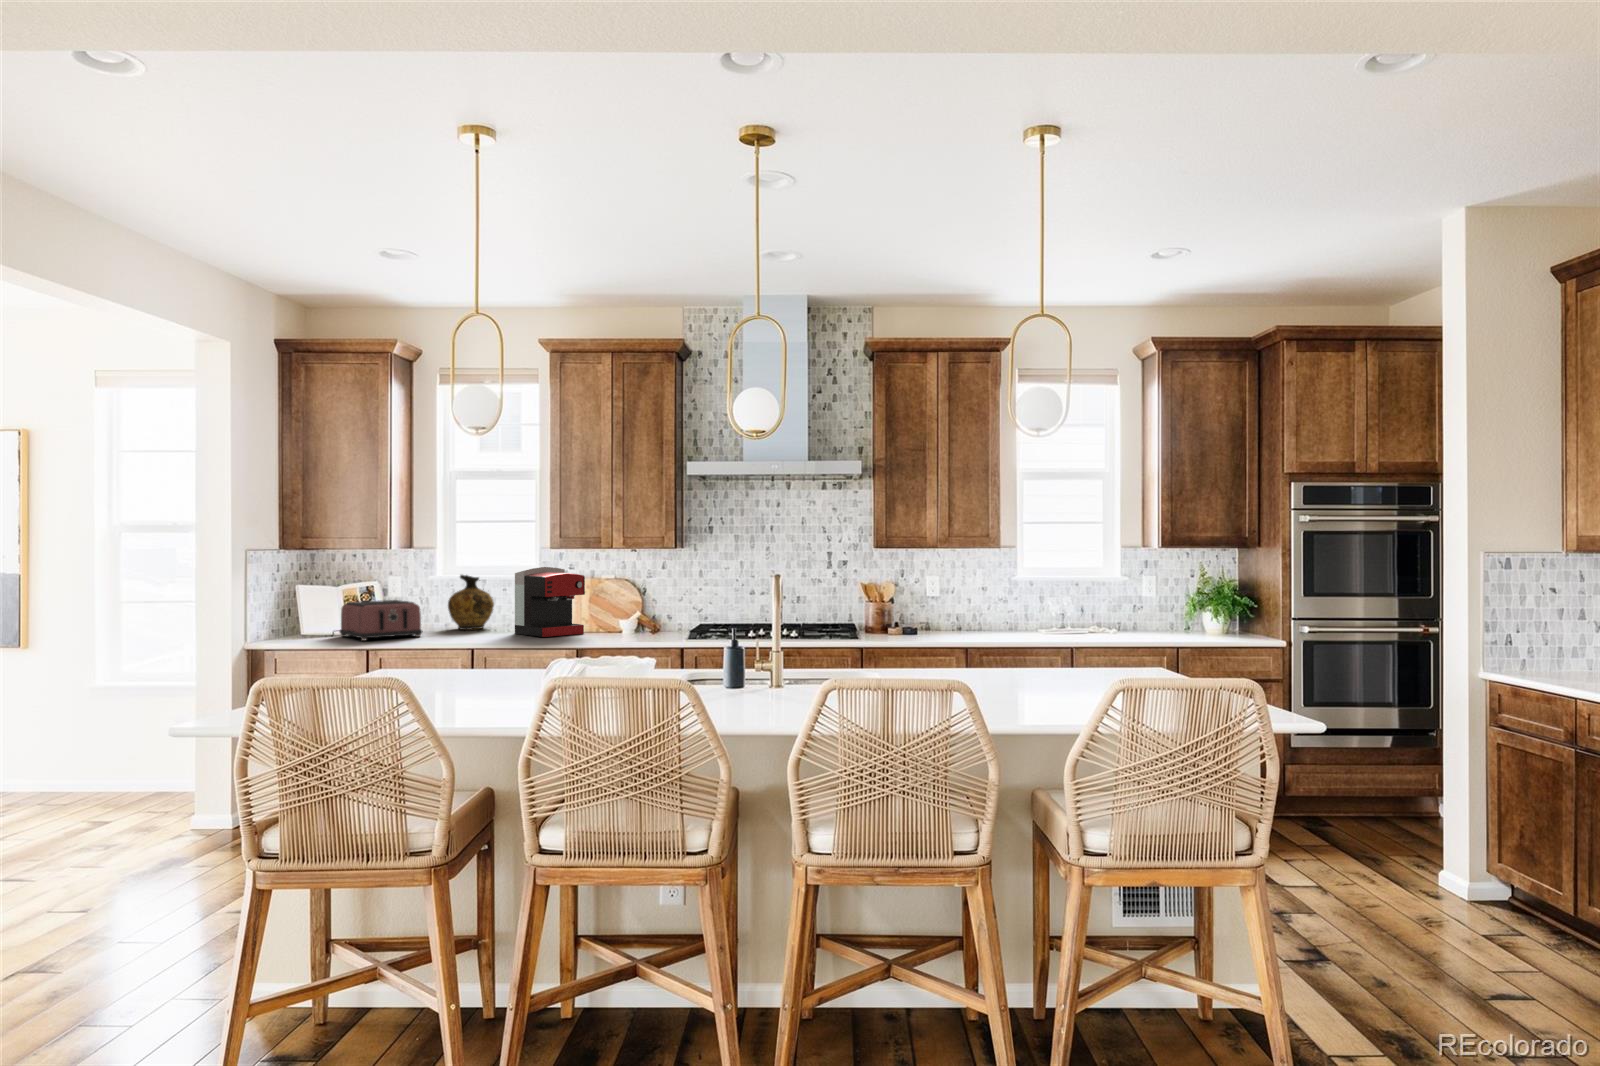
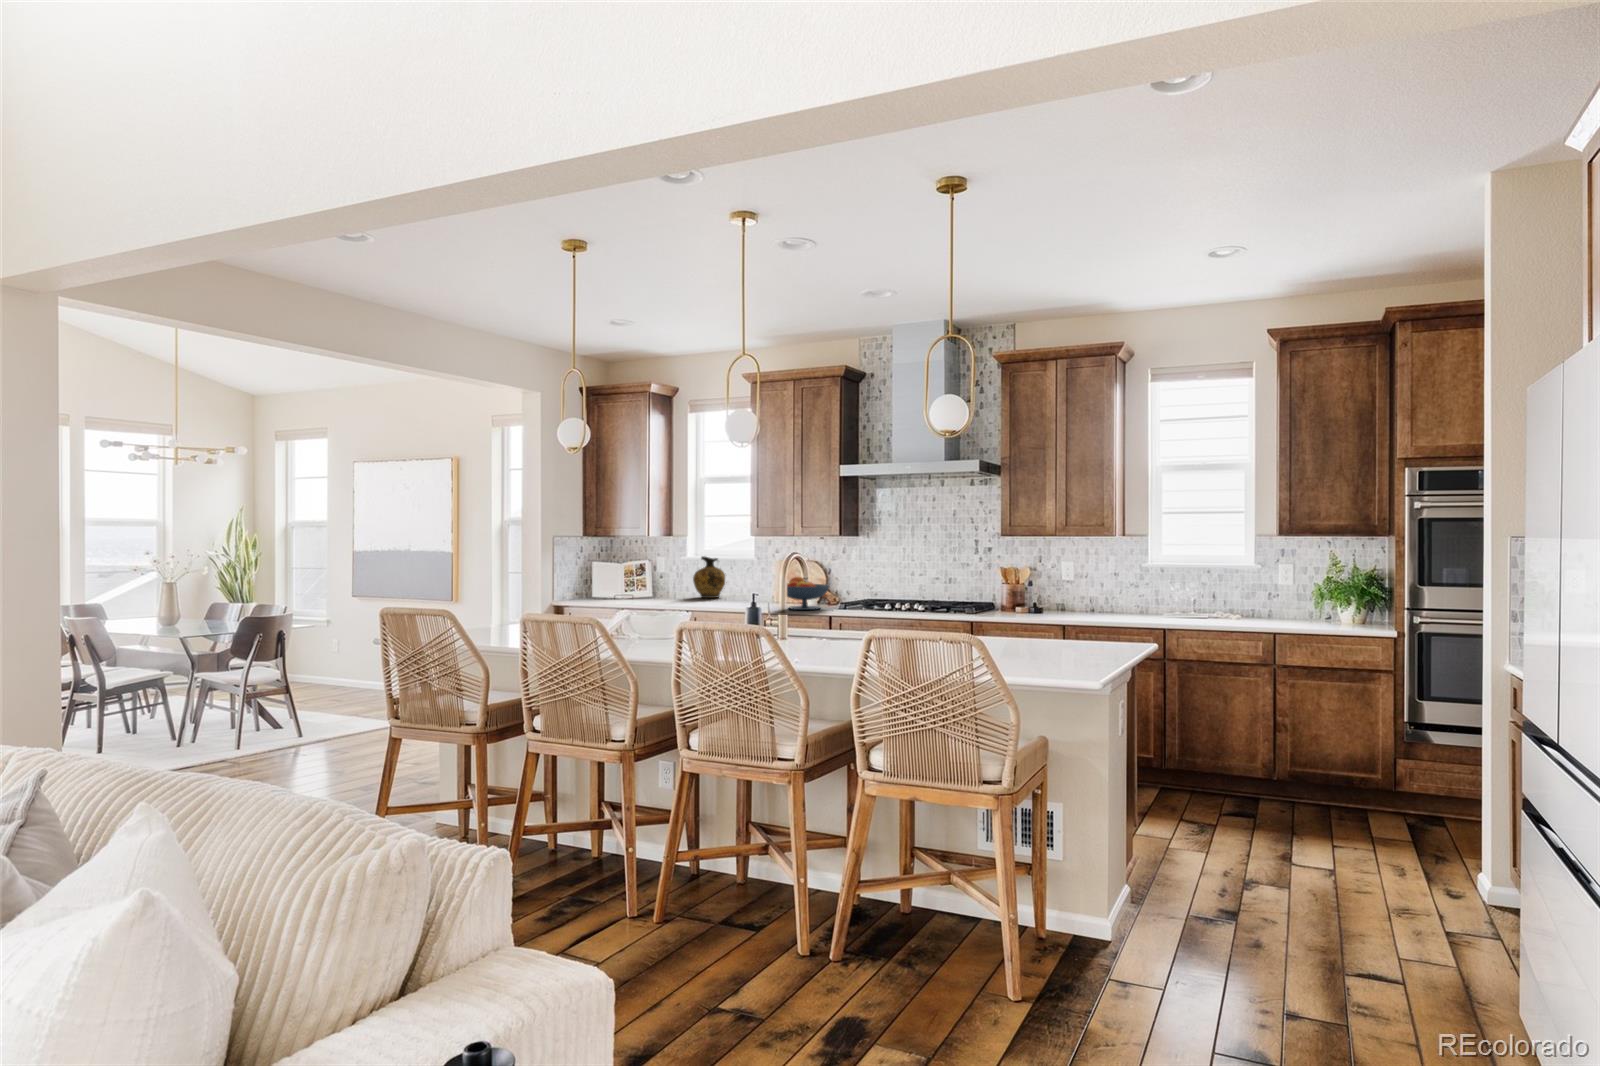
coffee maker: present [515,567,585,637] -> none [731,551,779,605]
fruit bowl: none [601,599,666,641] -> present [787,577,829,610]
toaster: present [339,600,422,641] -> none [618,574,668,603]

